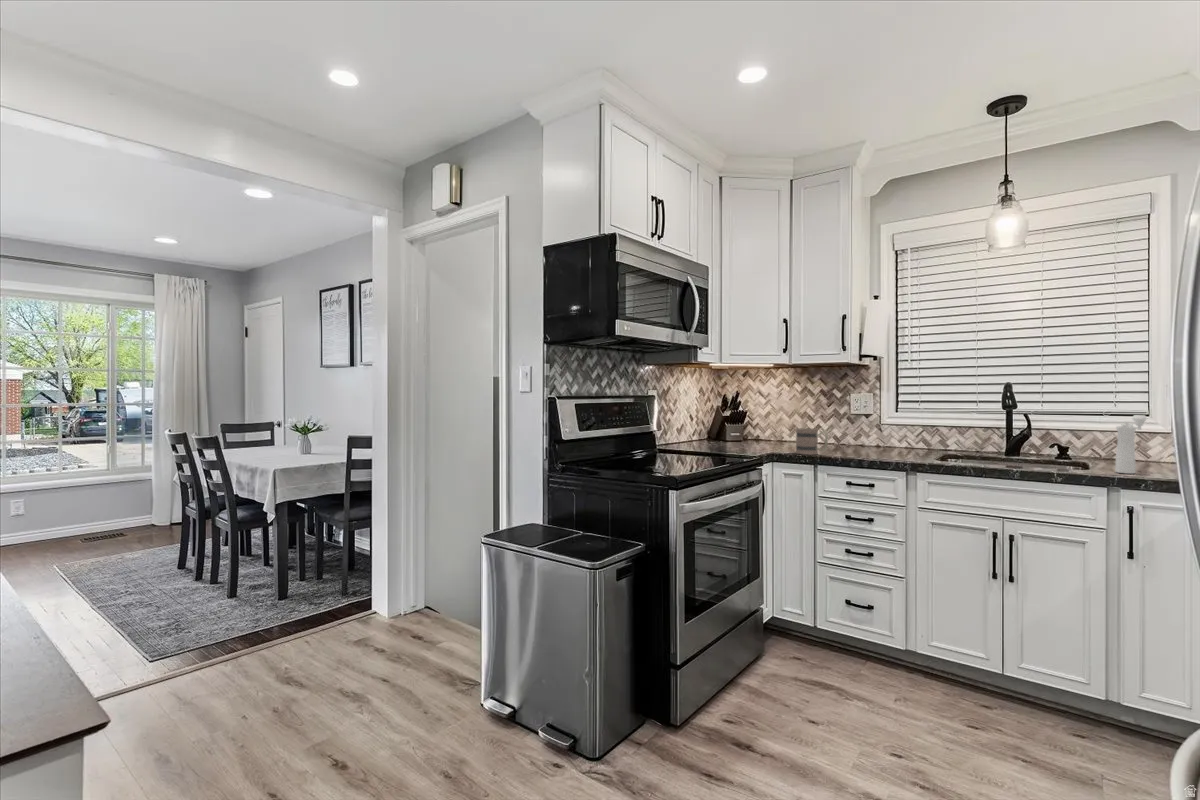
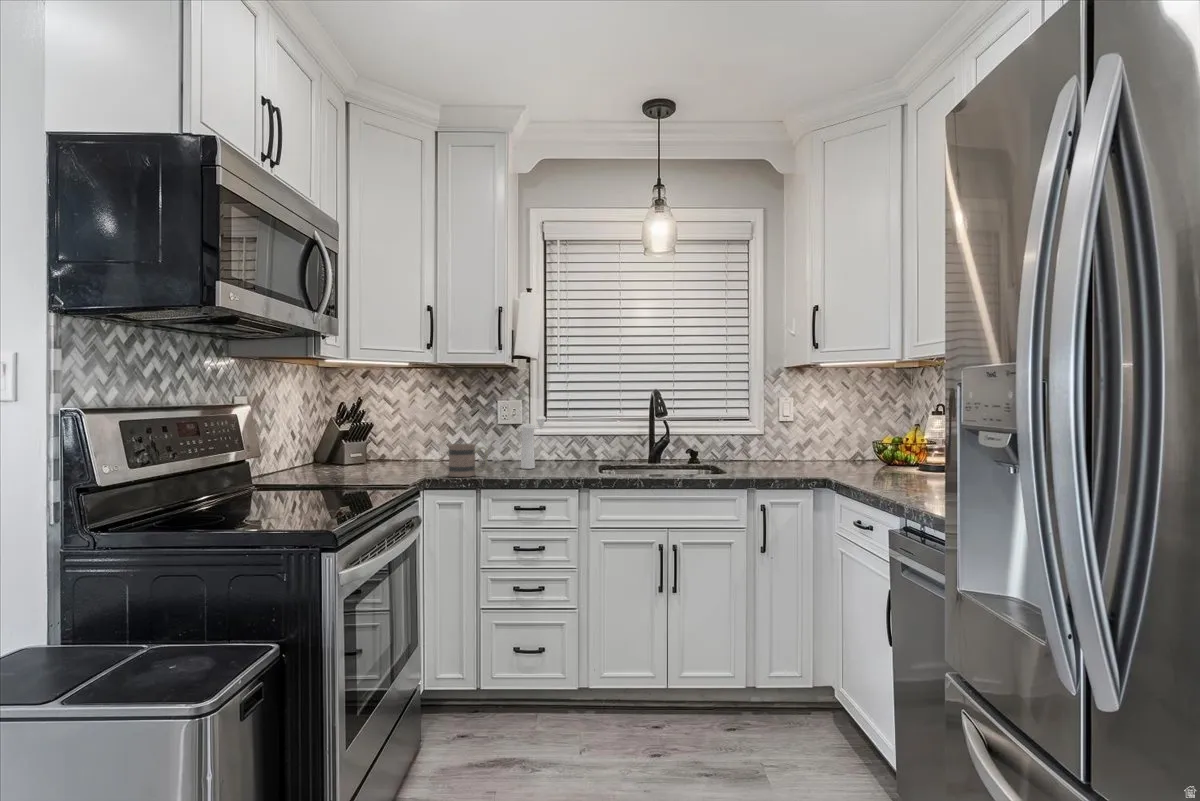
pepper mill: present [1115,415,1147,474] -> present [521,416,546,469]

